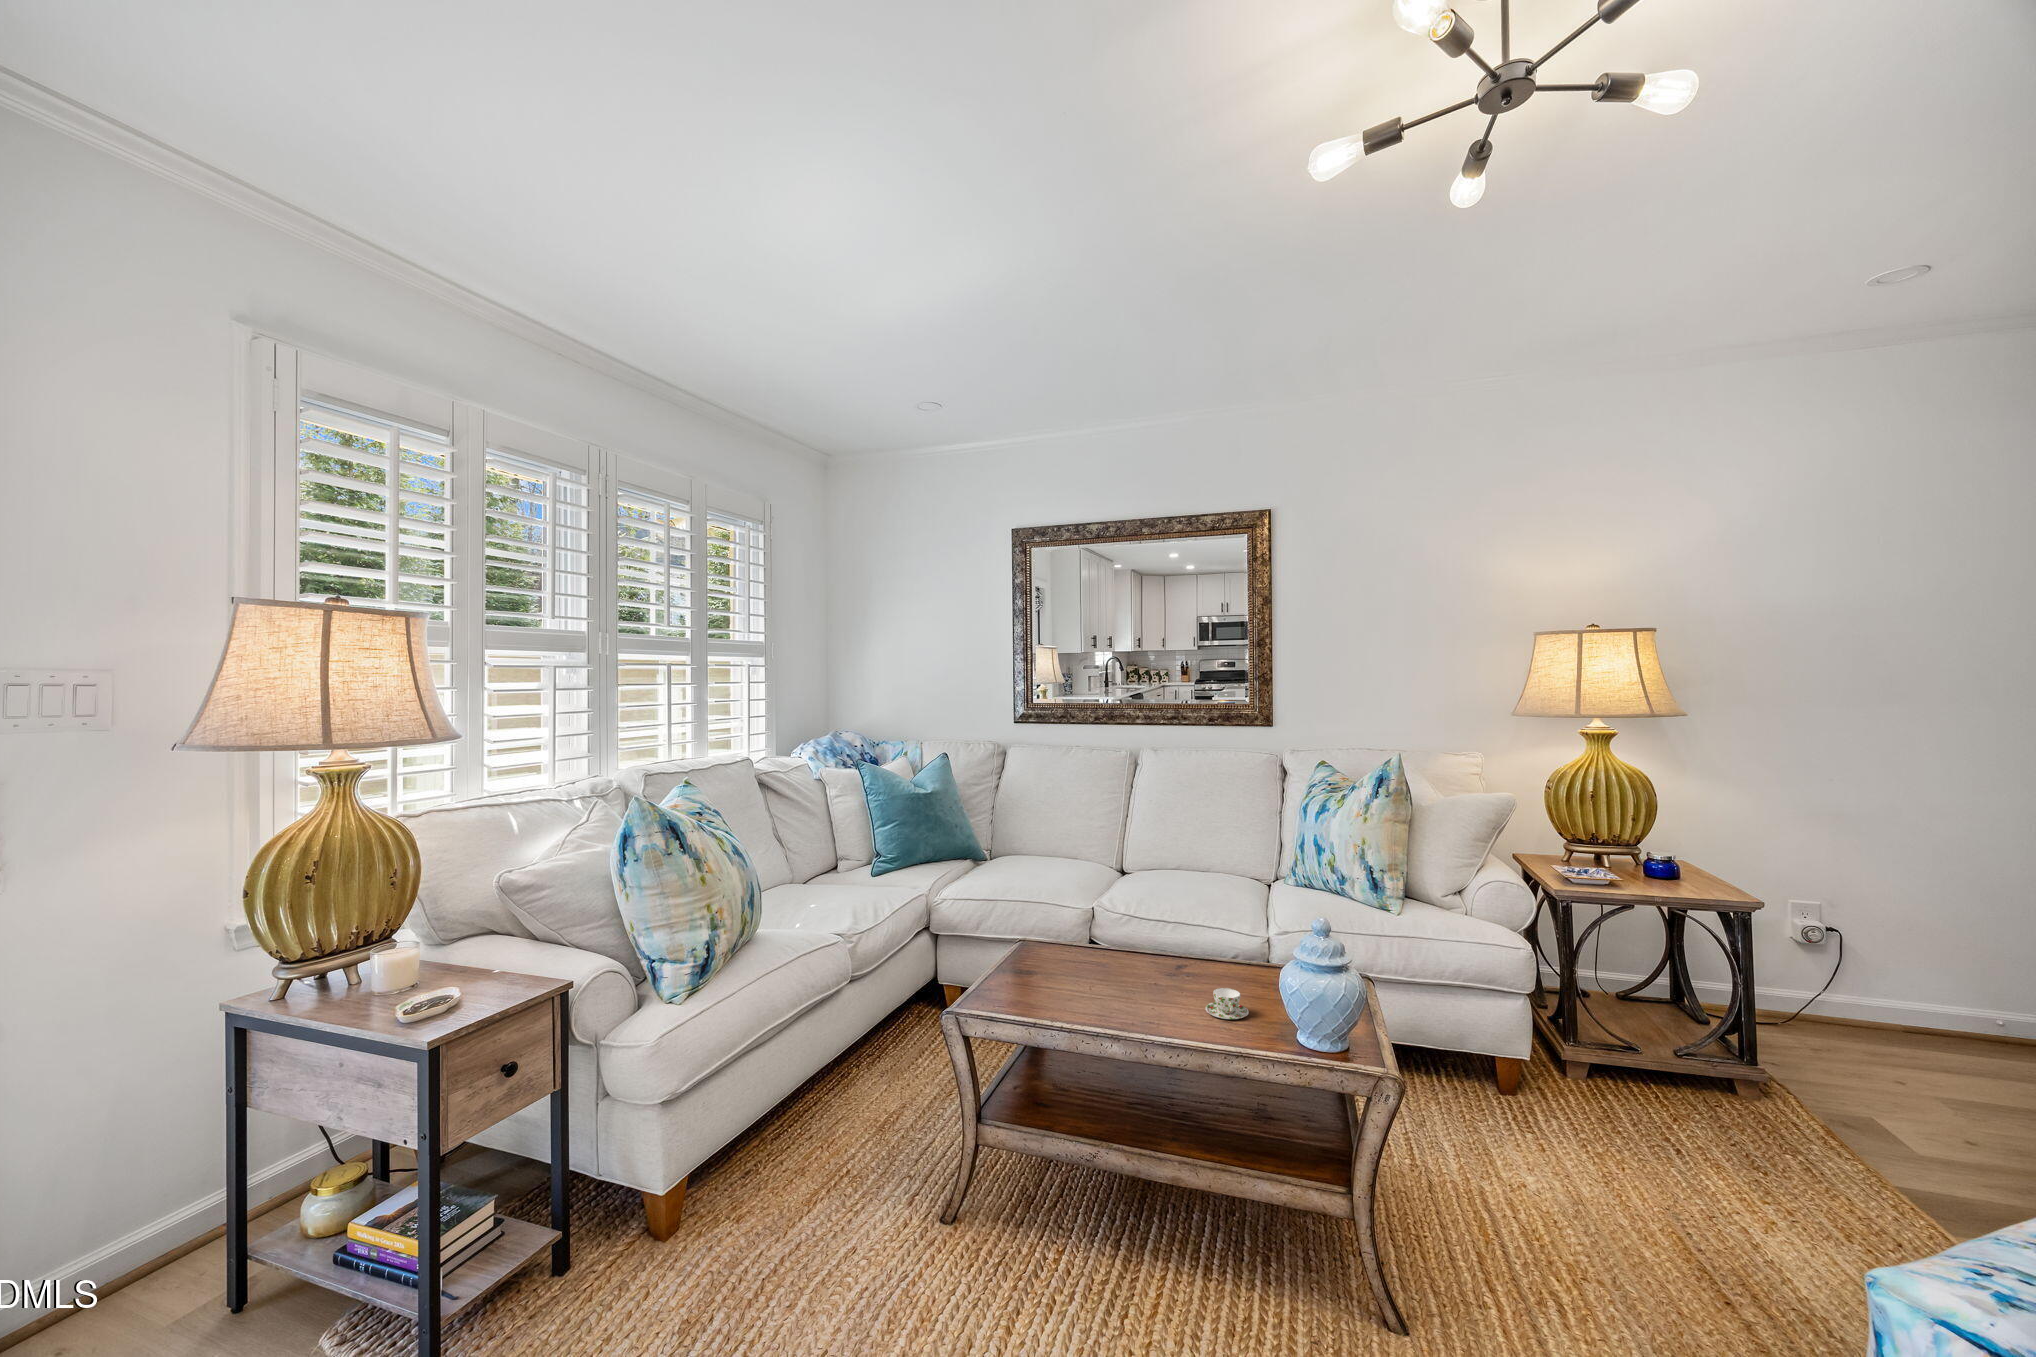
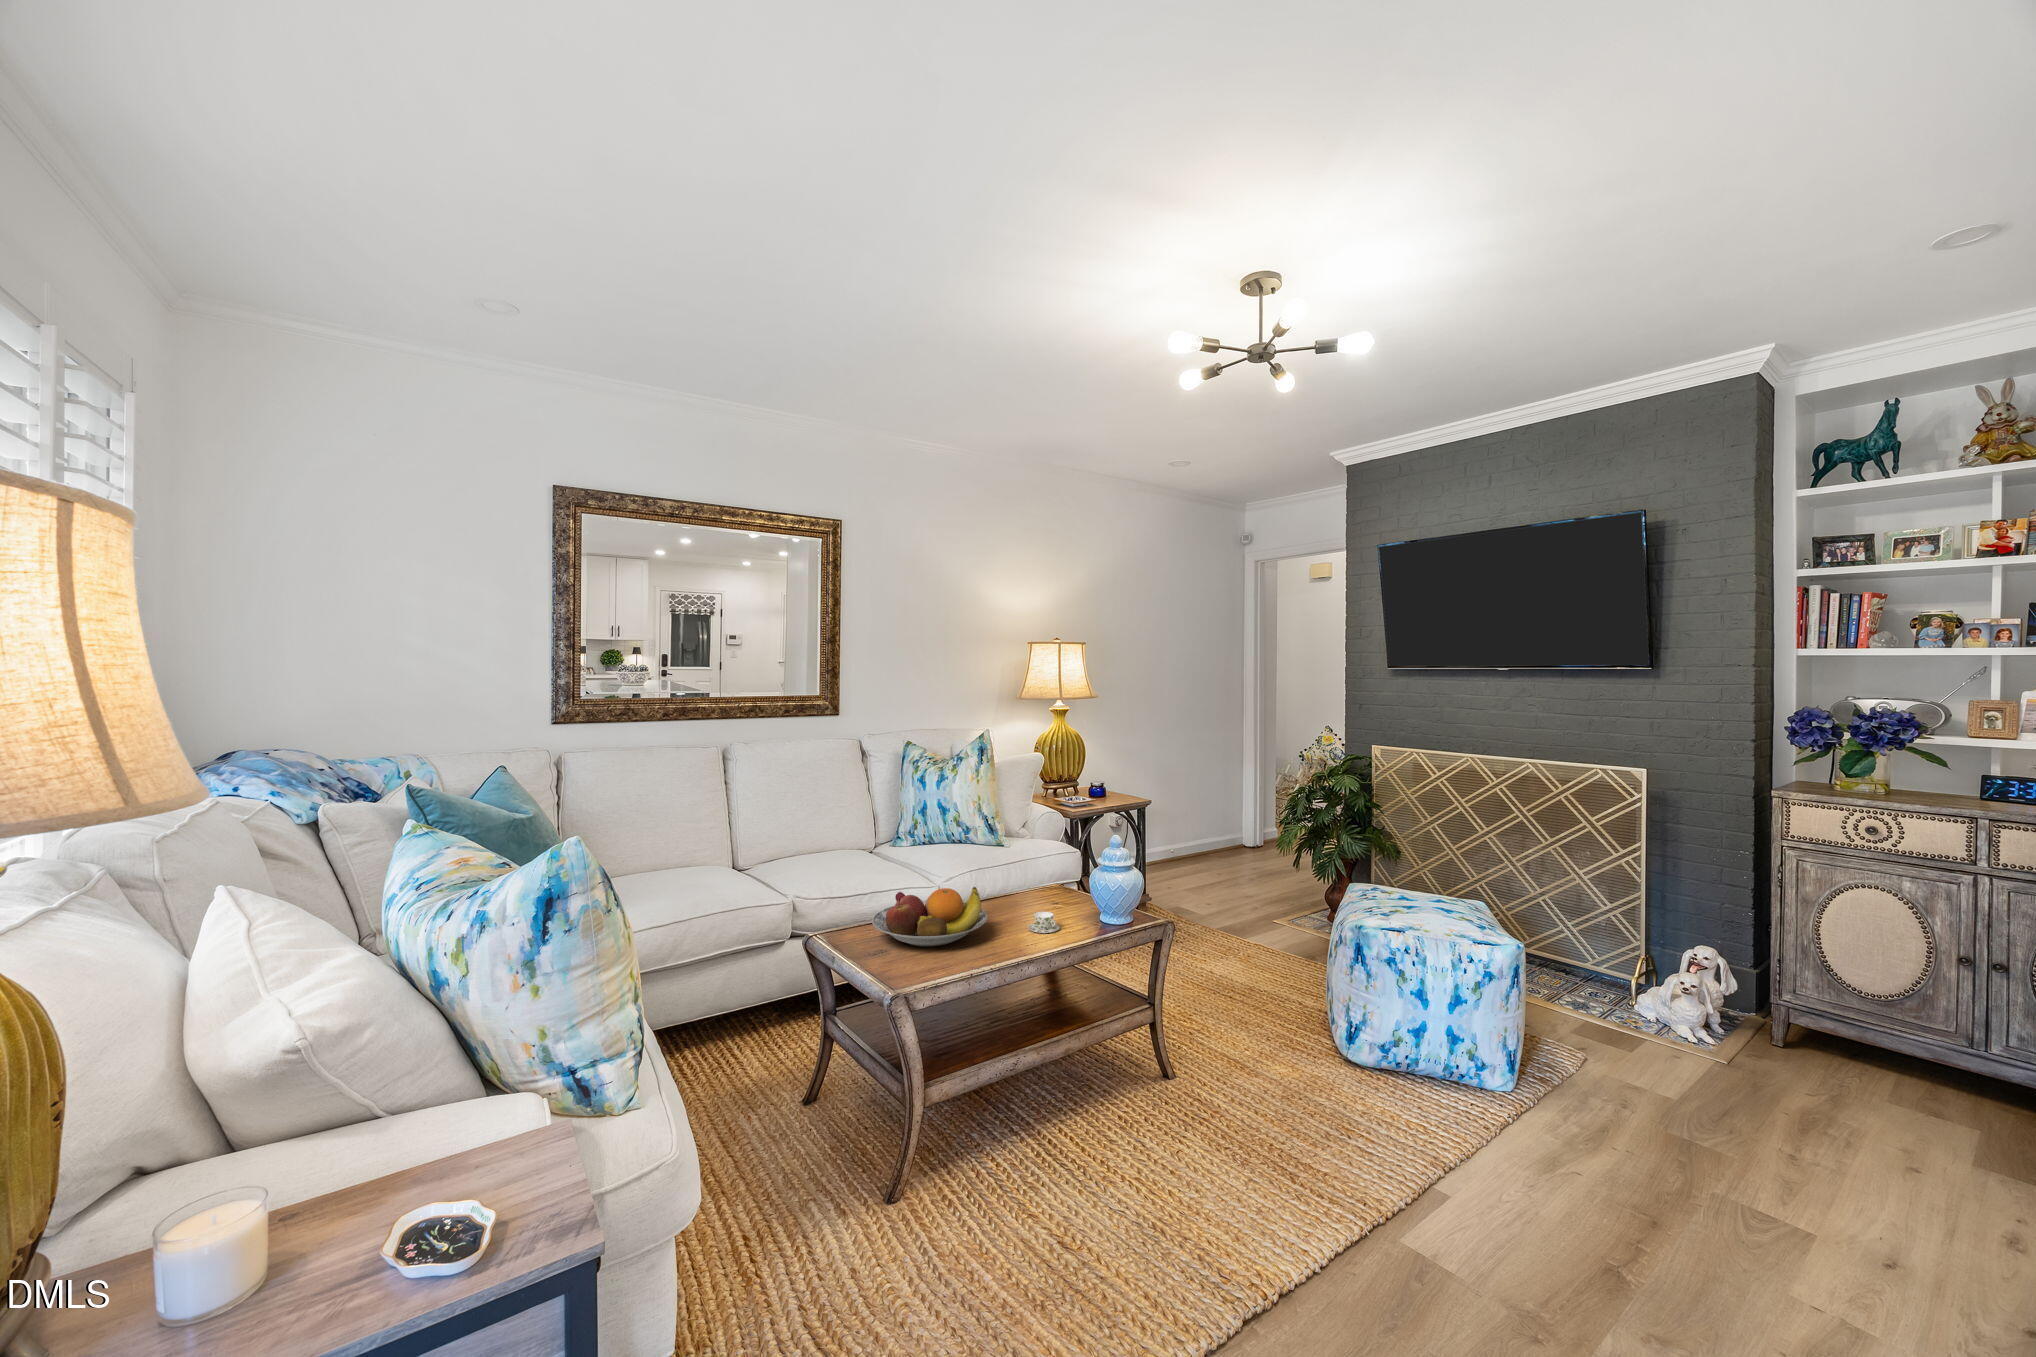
fruit bowl: none [1035,919,1167,989] -> present [872,887,987,947]

